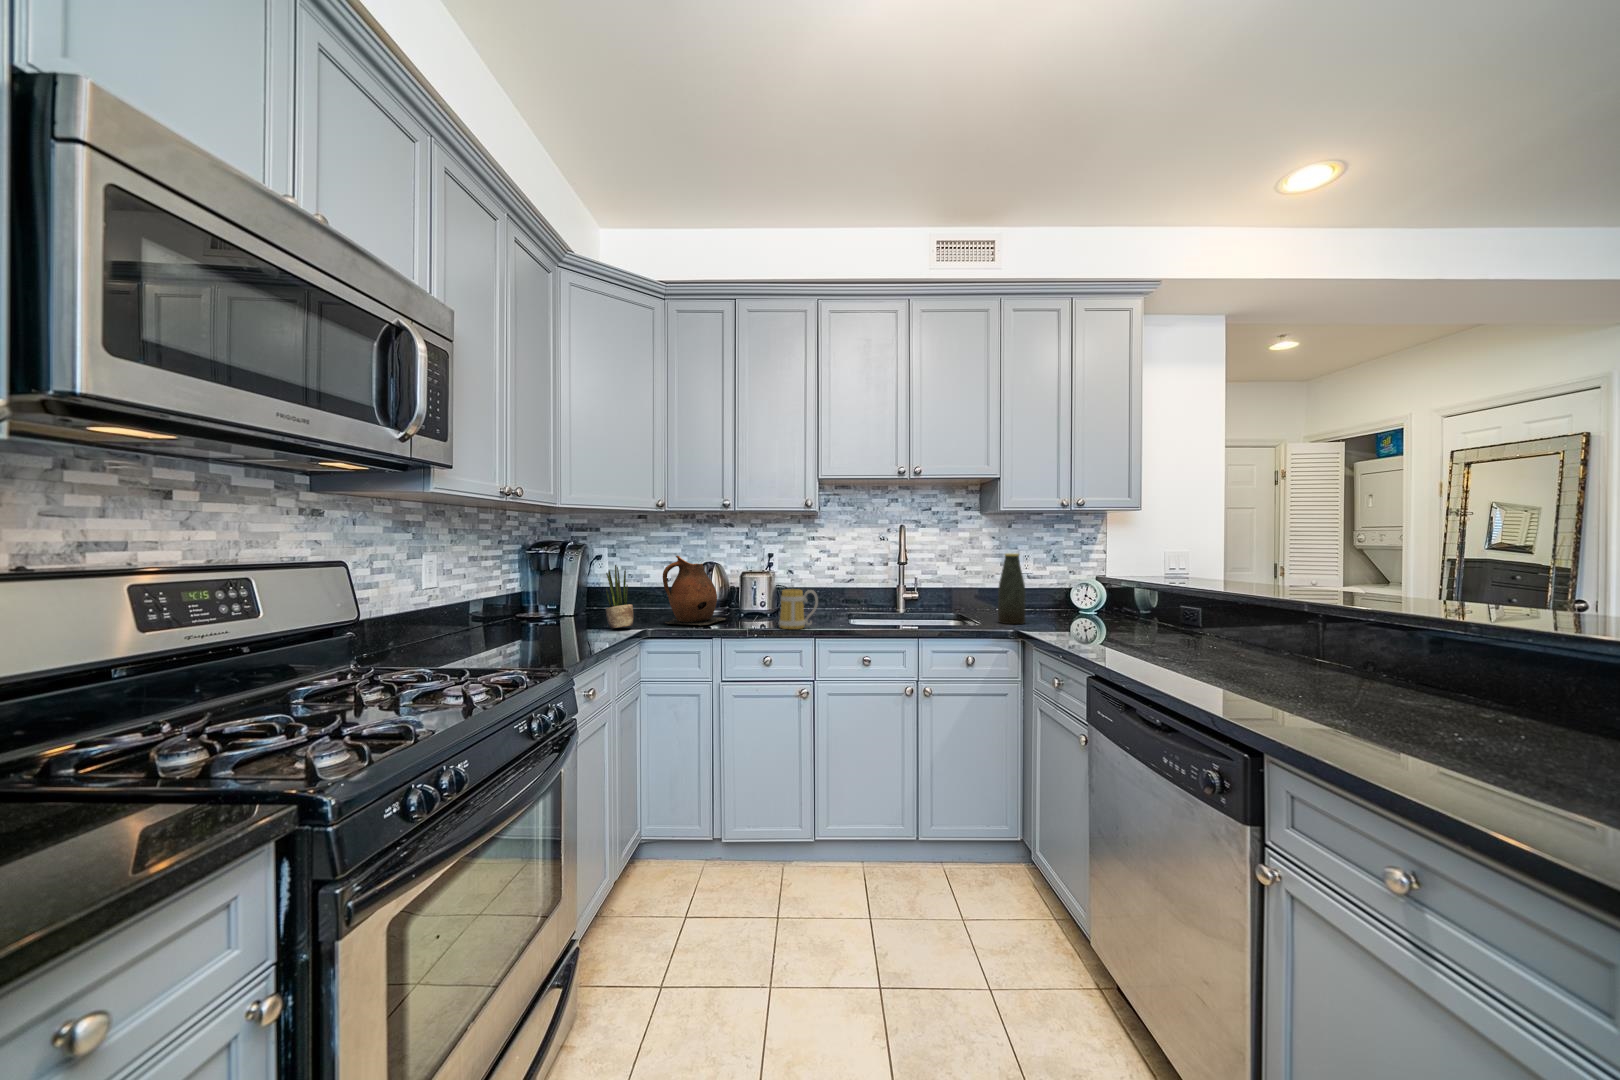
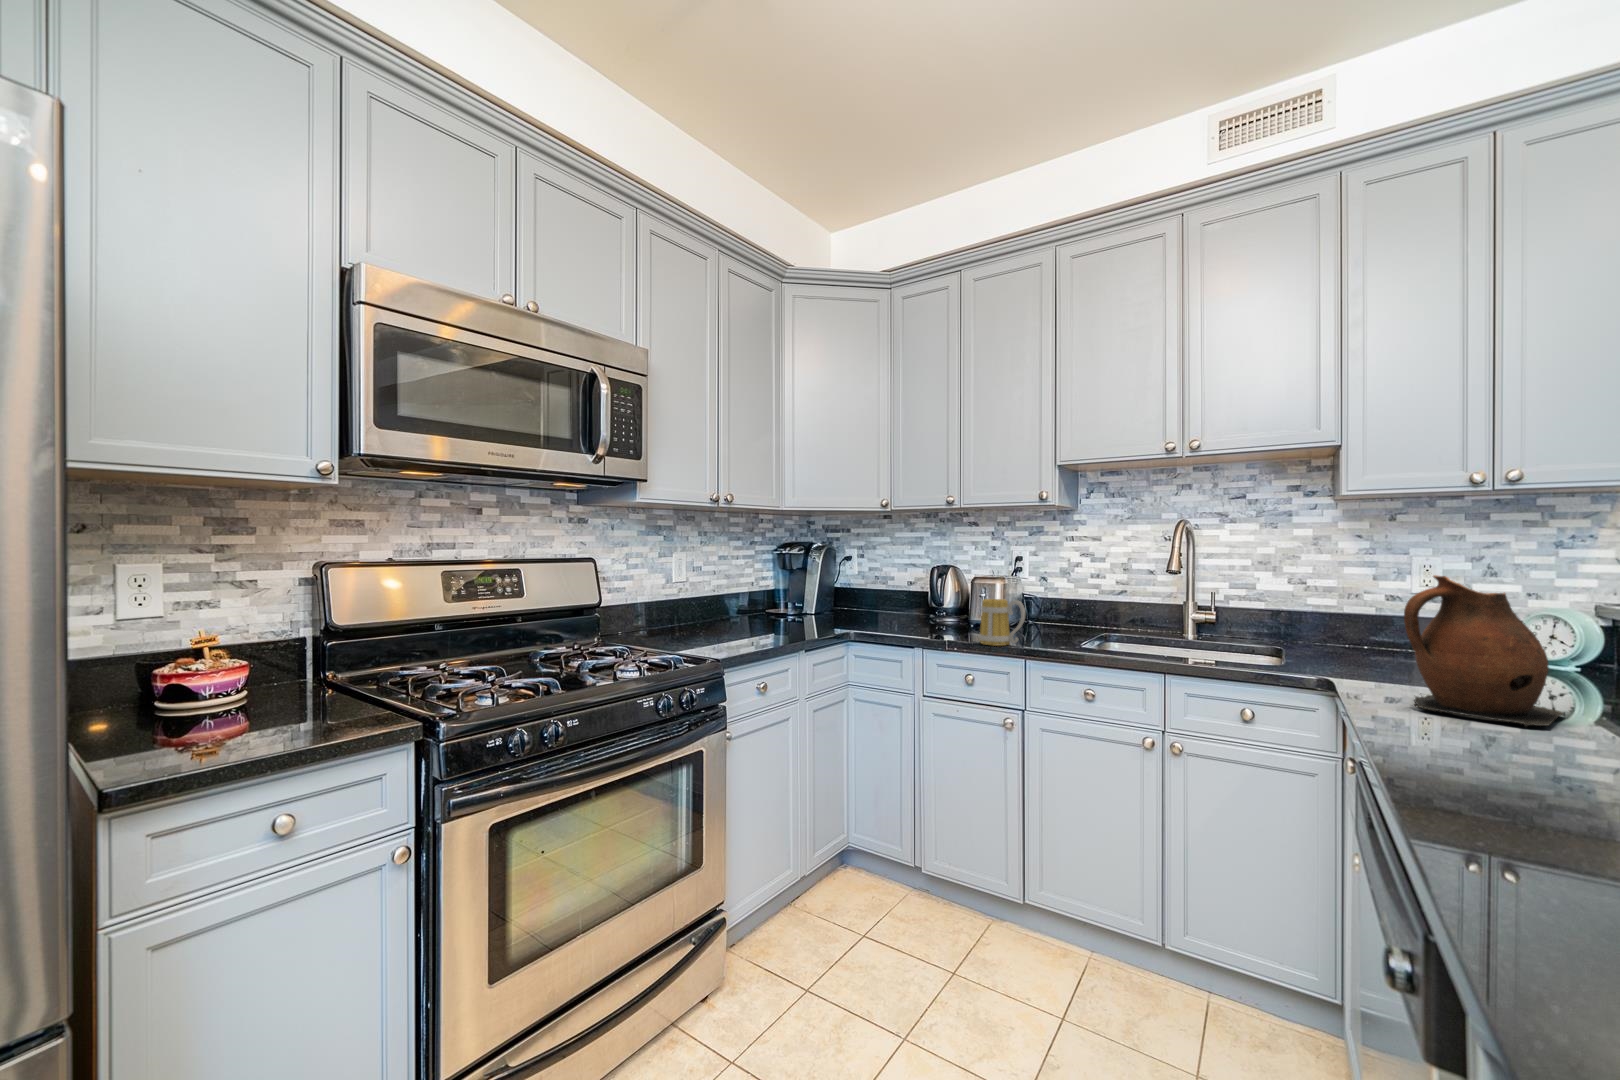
bottle: present [998,554,1026,624] -> none [1326,561,1376,672]
ceramic pitcher: present [663,556,727,626] -> present [1404,575,1564,727]
potted plant: present [606,565,634,629] -> none [812,565,838,628]

